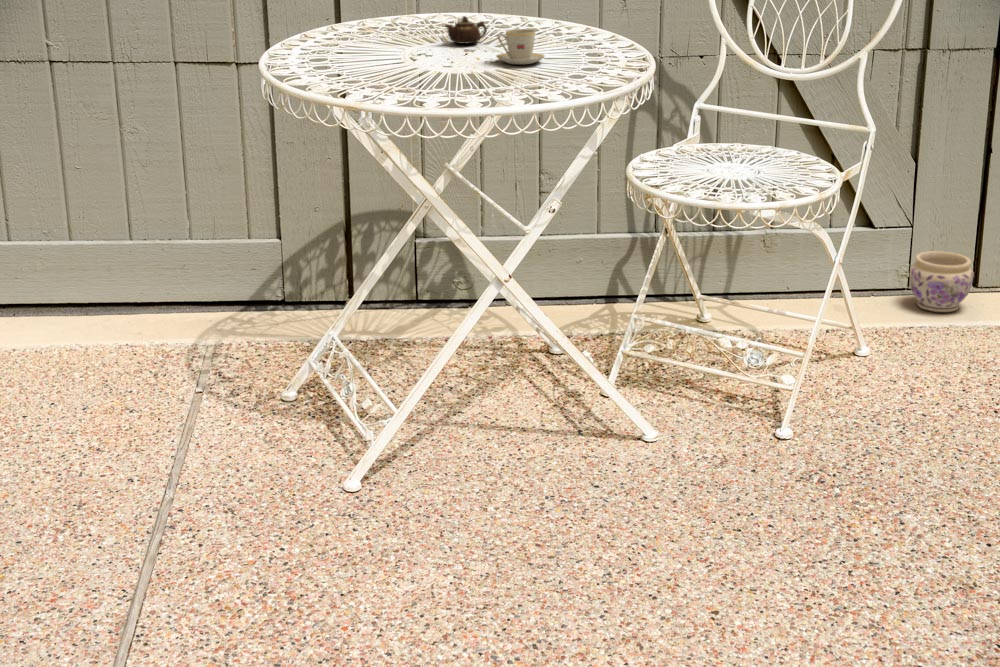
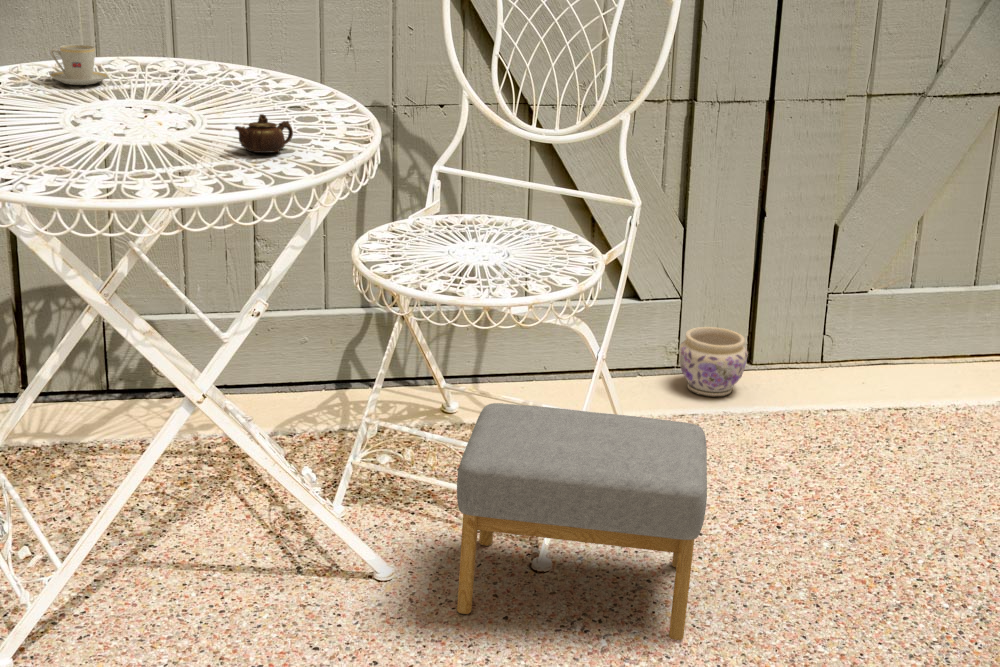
teapot: present [445,16,487,44] -> present [235,114,293,153]
teacup: present [497,29,545,64] -> present [50,45,108,85]
footstool: none [712,297,930,492] -> present [457,403,707,640]

